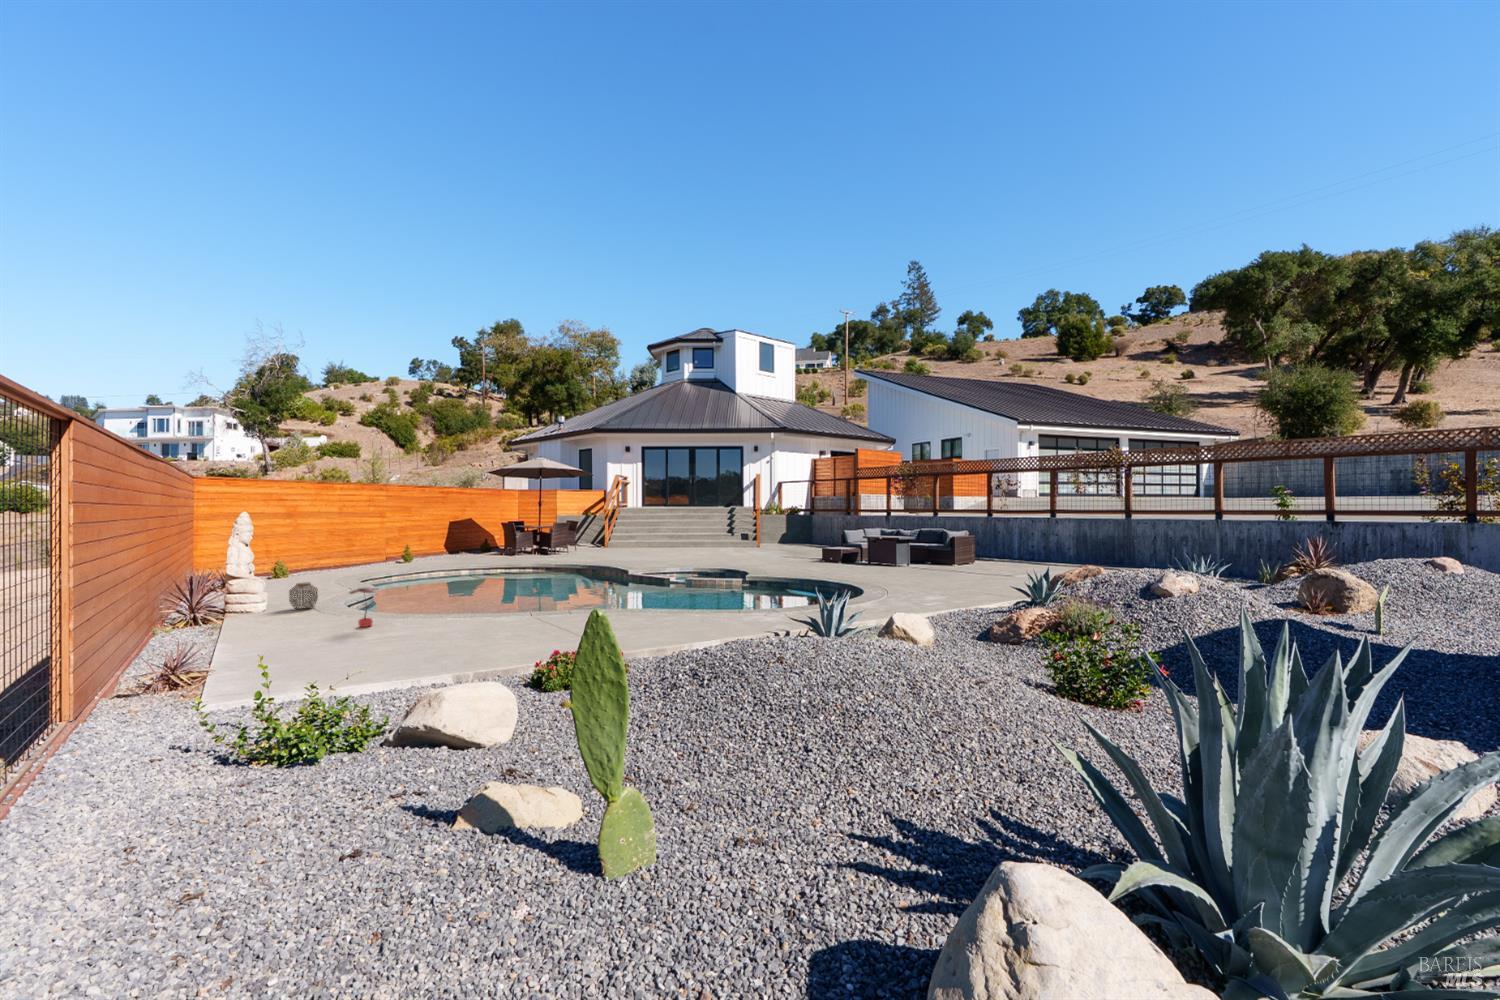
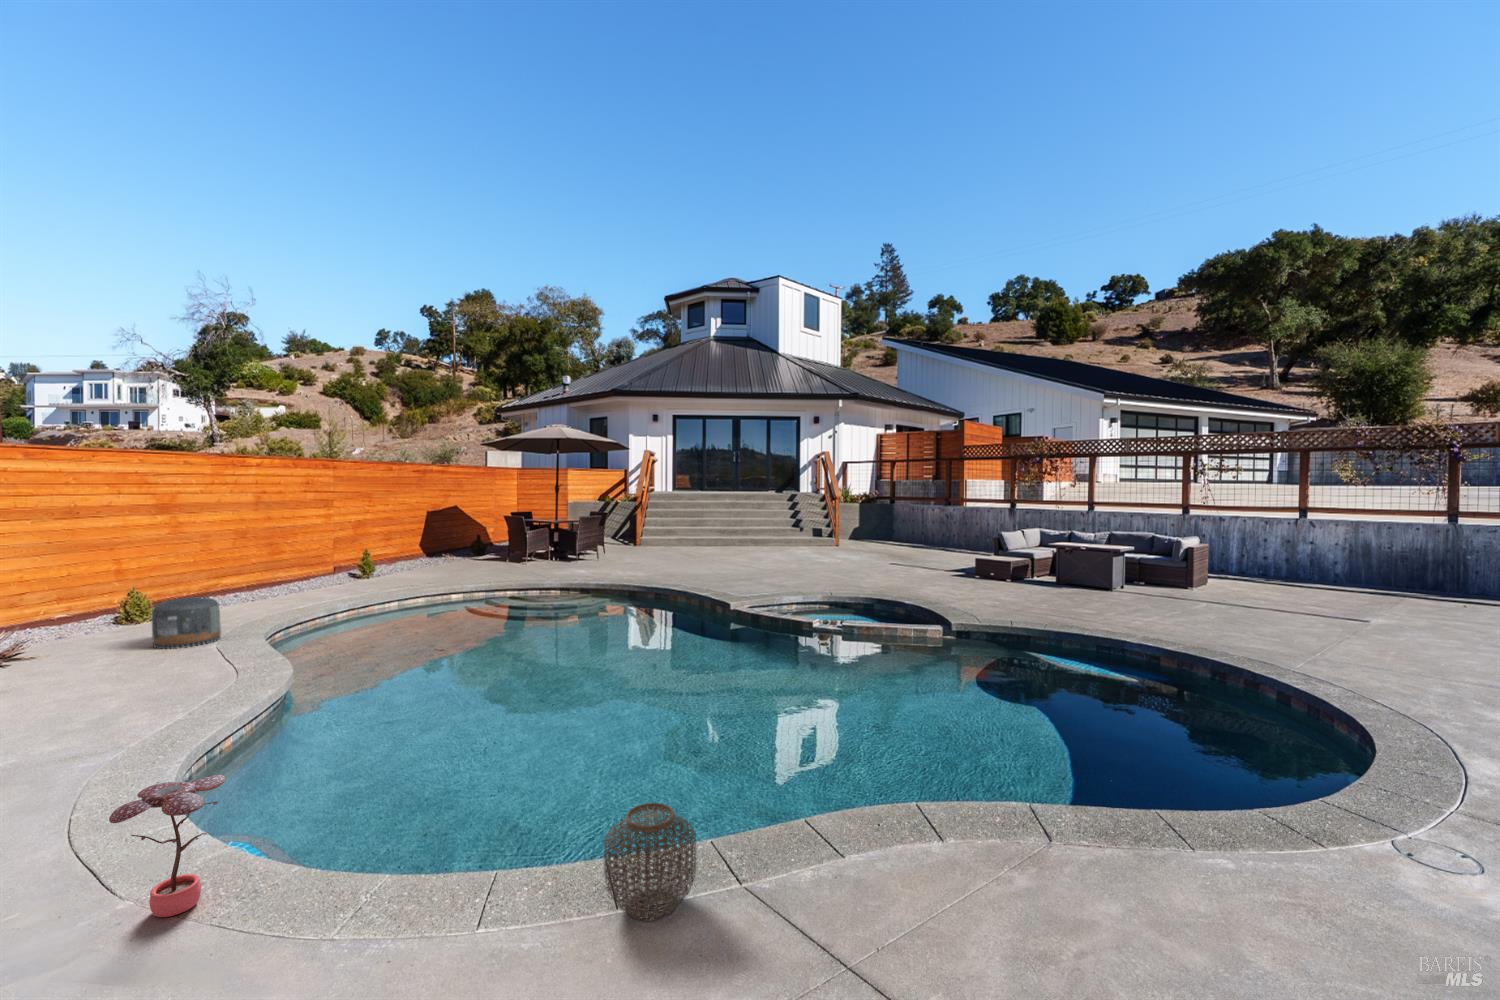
pouf: none [301,560,335,586] -> present [151,597,221,649]
woven basket: present [289,583,318,610] -> present [604,803,696,921]

